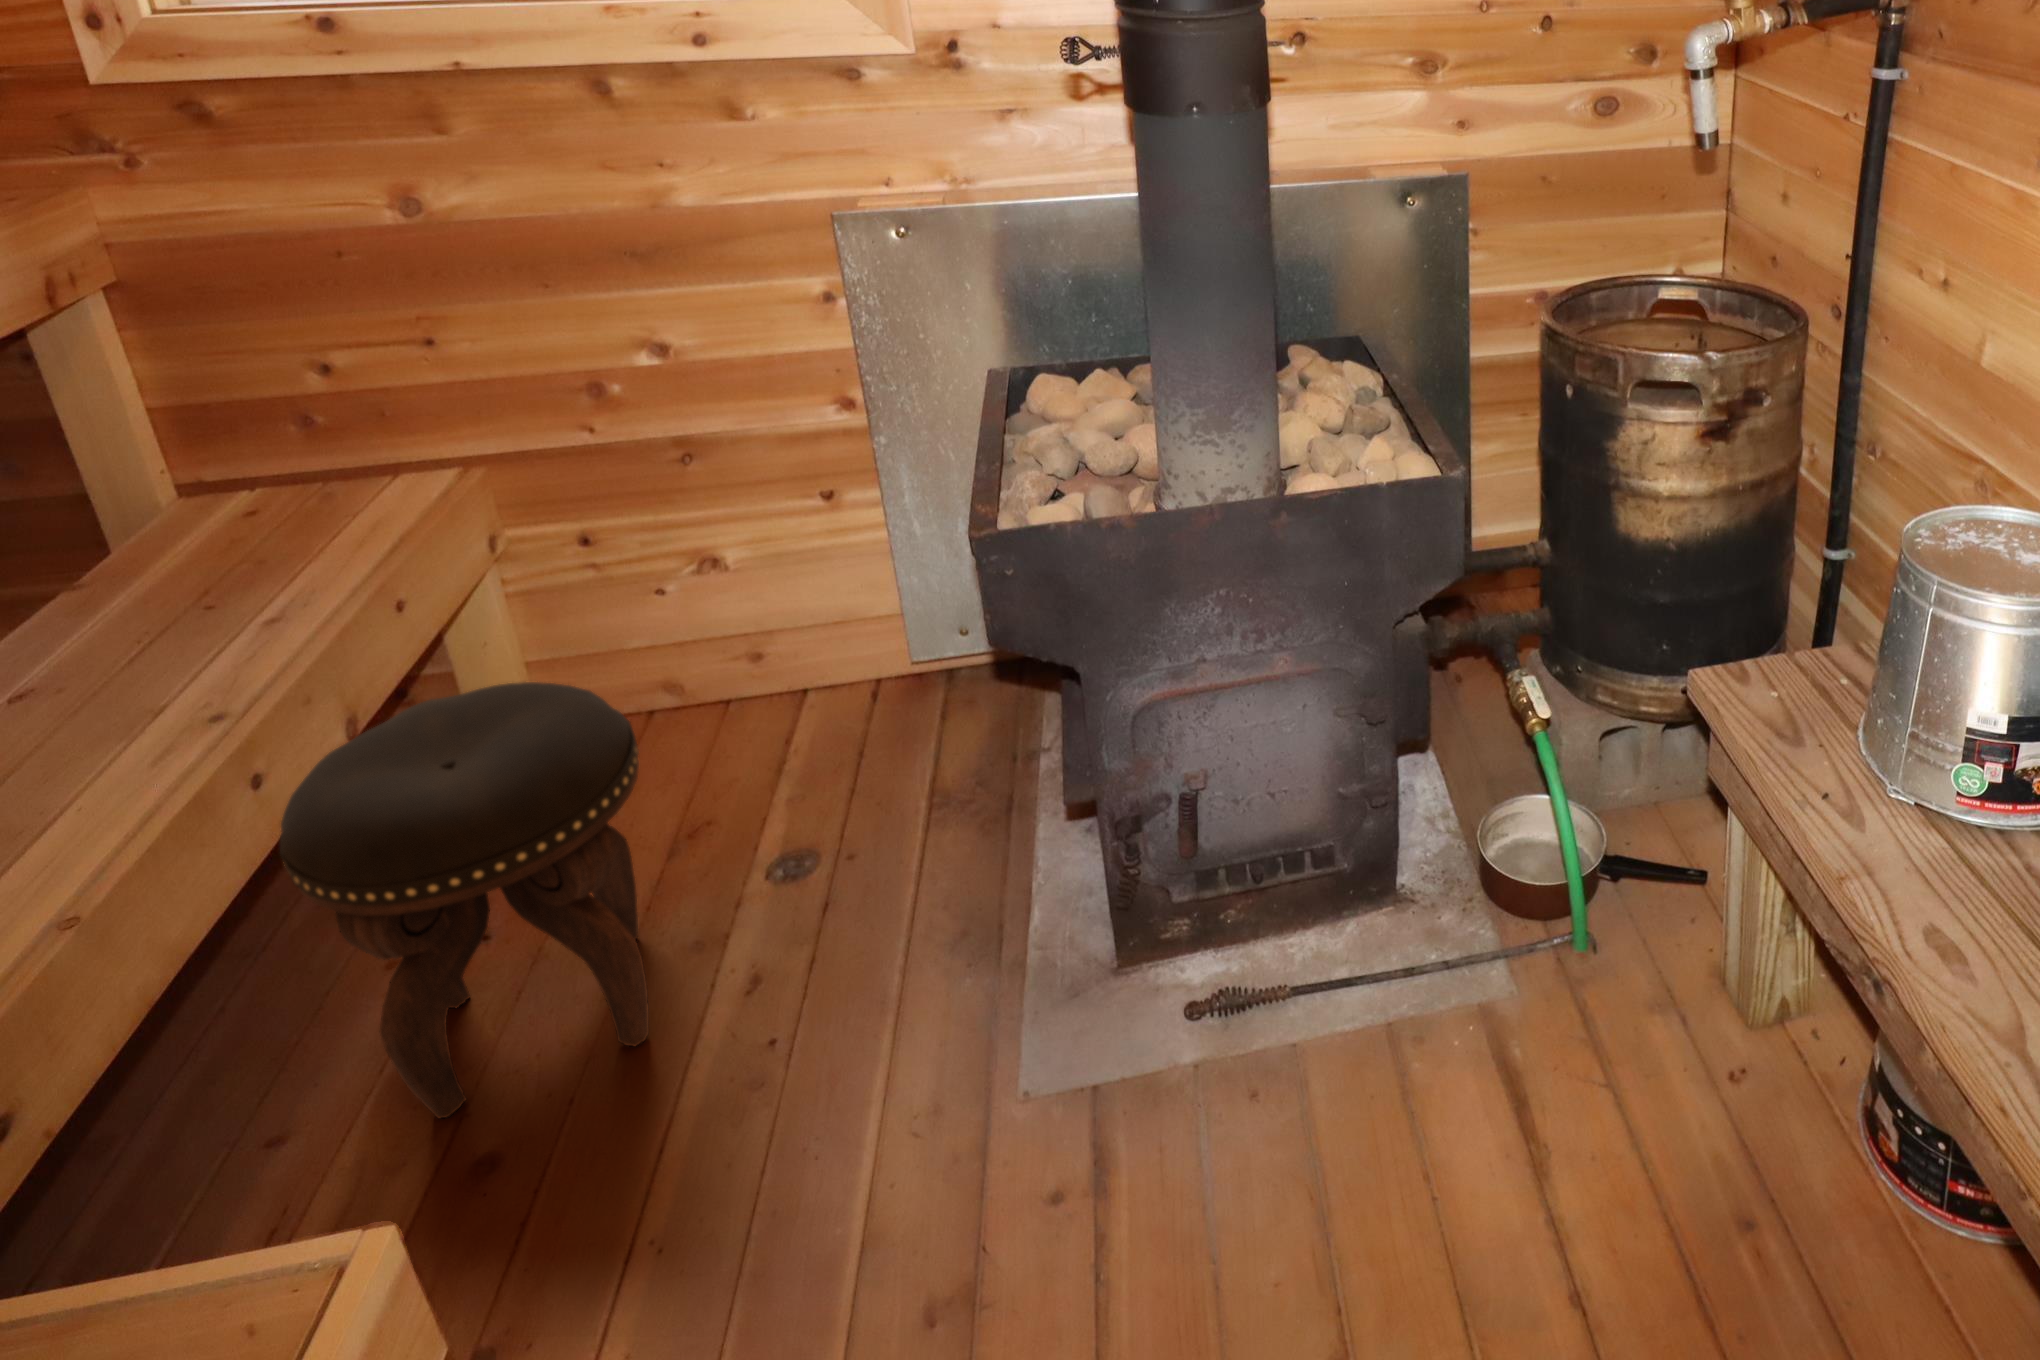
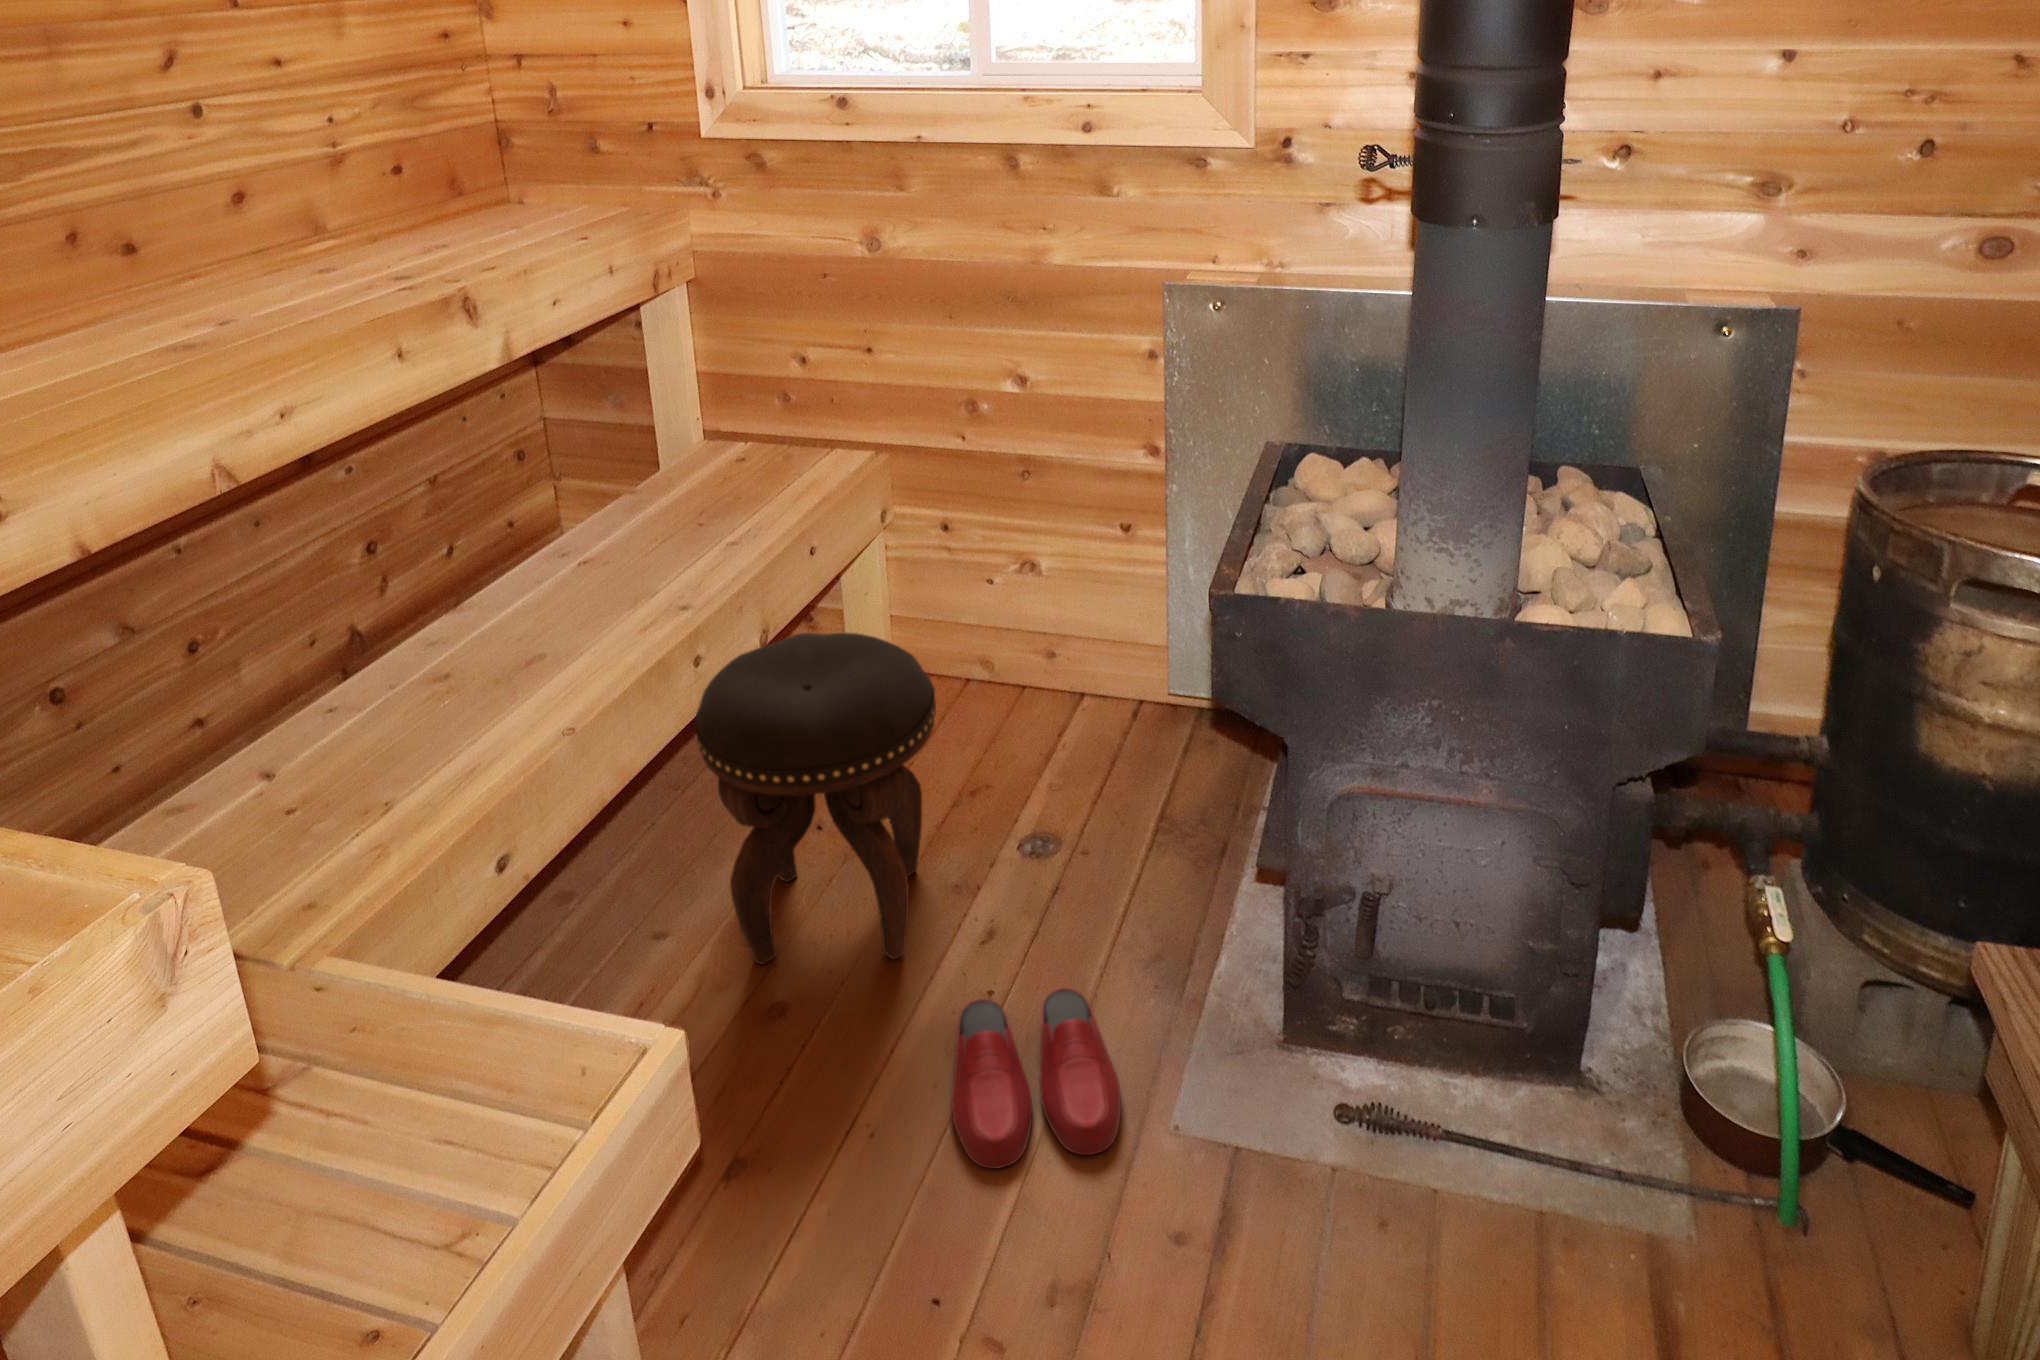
slippers: none [742,998,964,1228] -> present [952,988,1121,1169]

